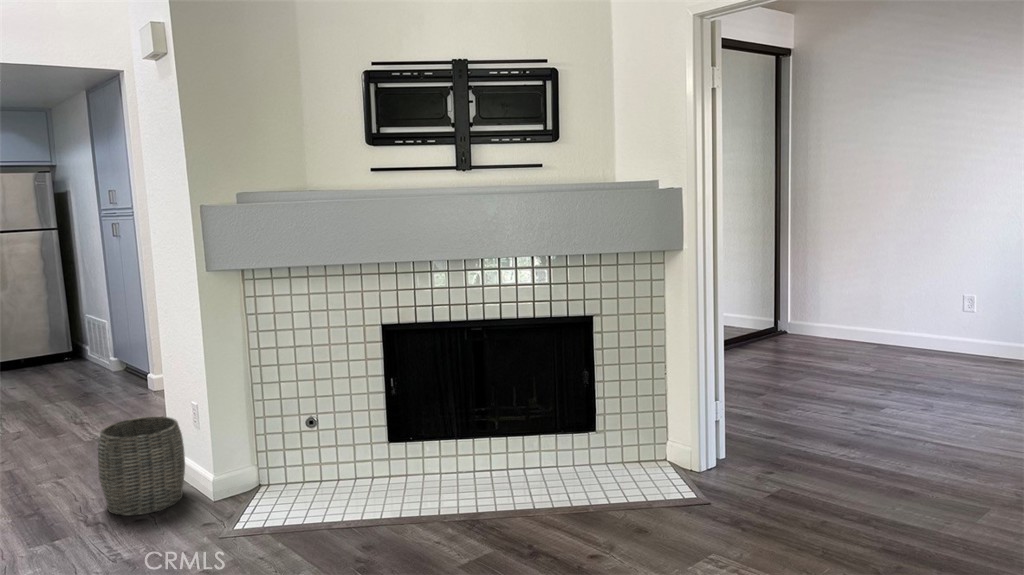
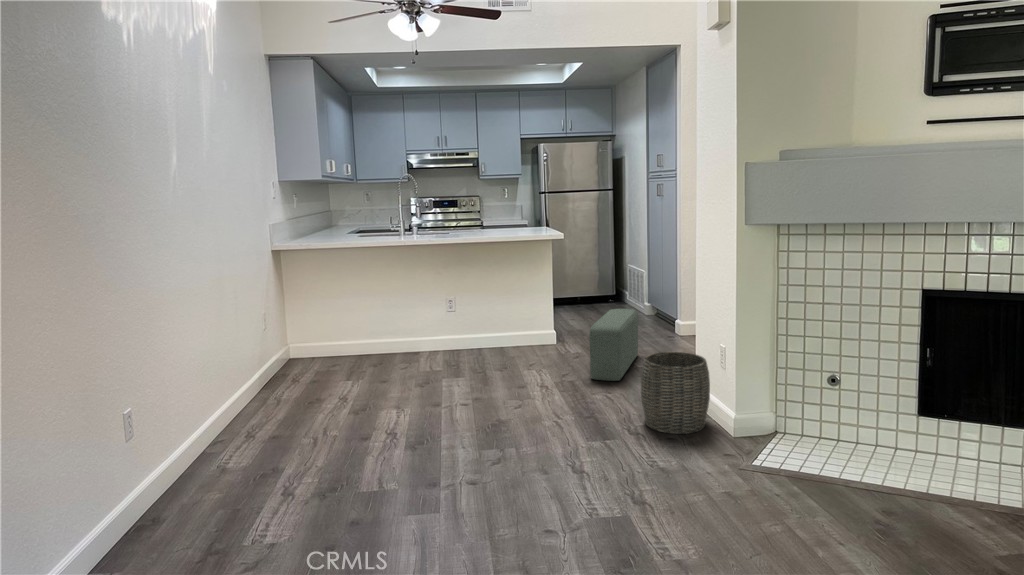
pouf: none [26,370,100,467] -> present [589,309,638,381]

